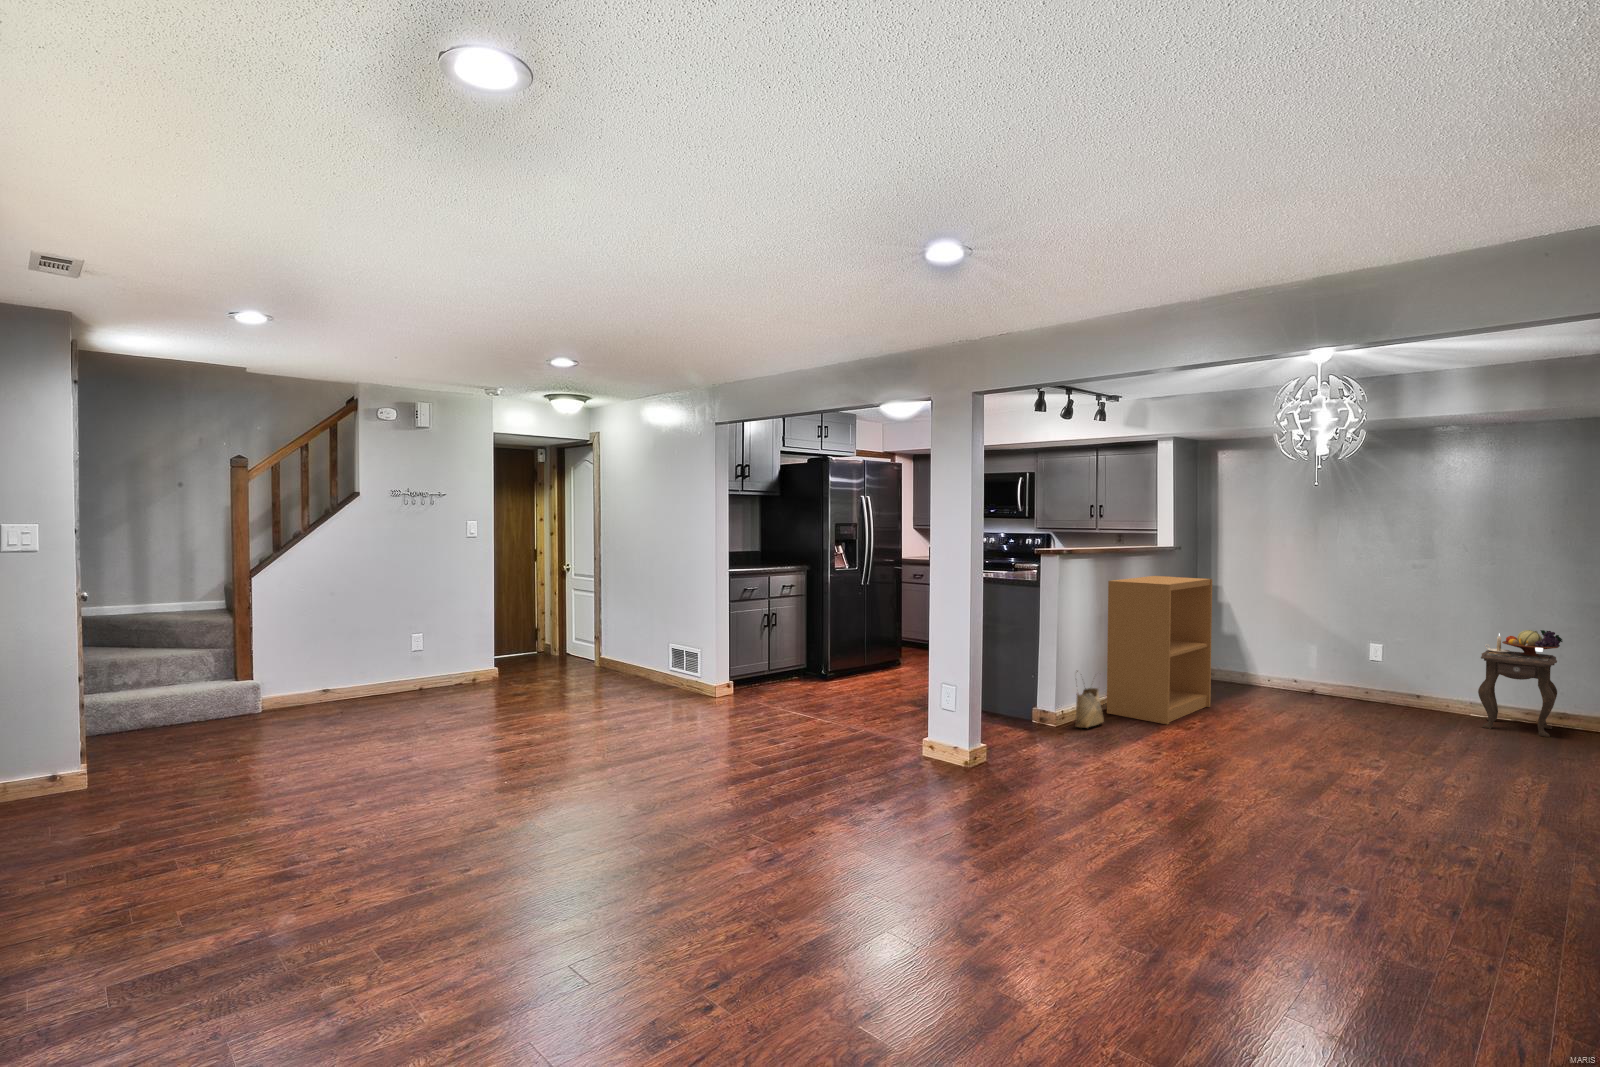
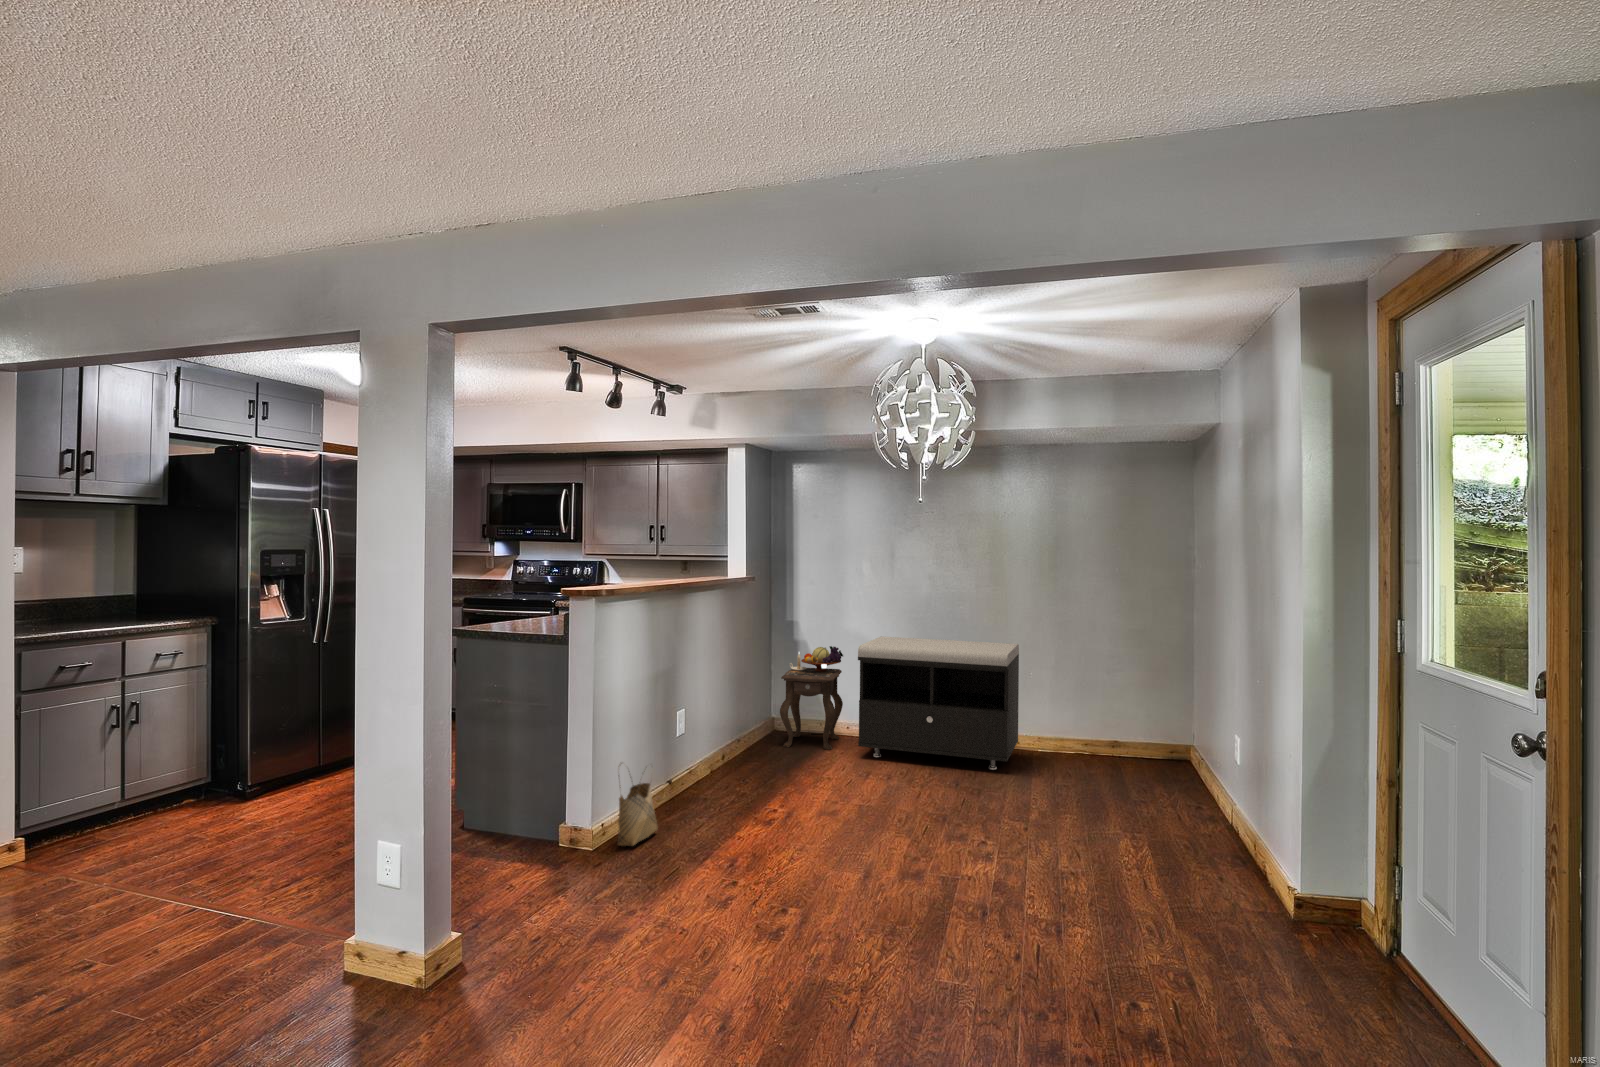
bookshelf: present [1107,576,1212,724] -> none [664,616,790,819]
storage bench: none [1276,602,1451,722] -> present [858,636,1019,770]
side table: present [1478,630,1562,737] -> present [780,646,843,750]

